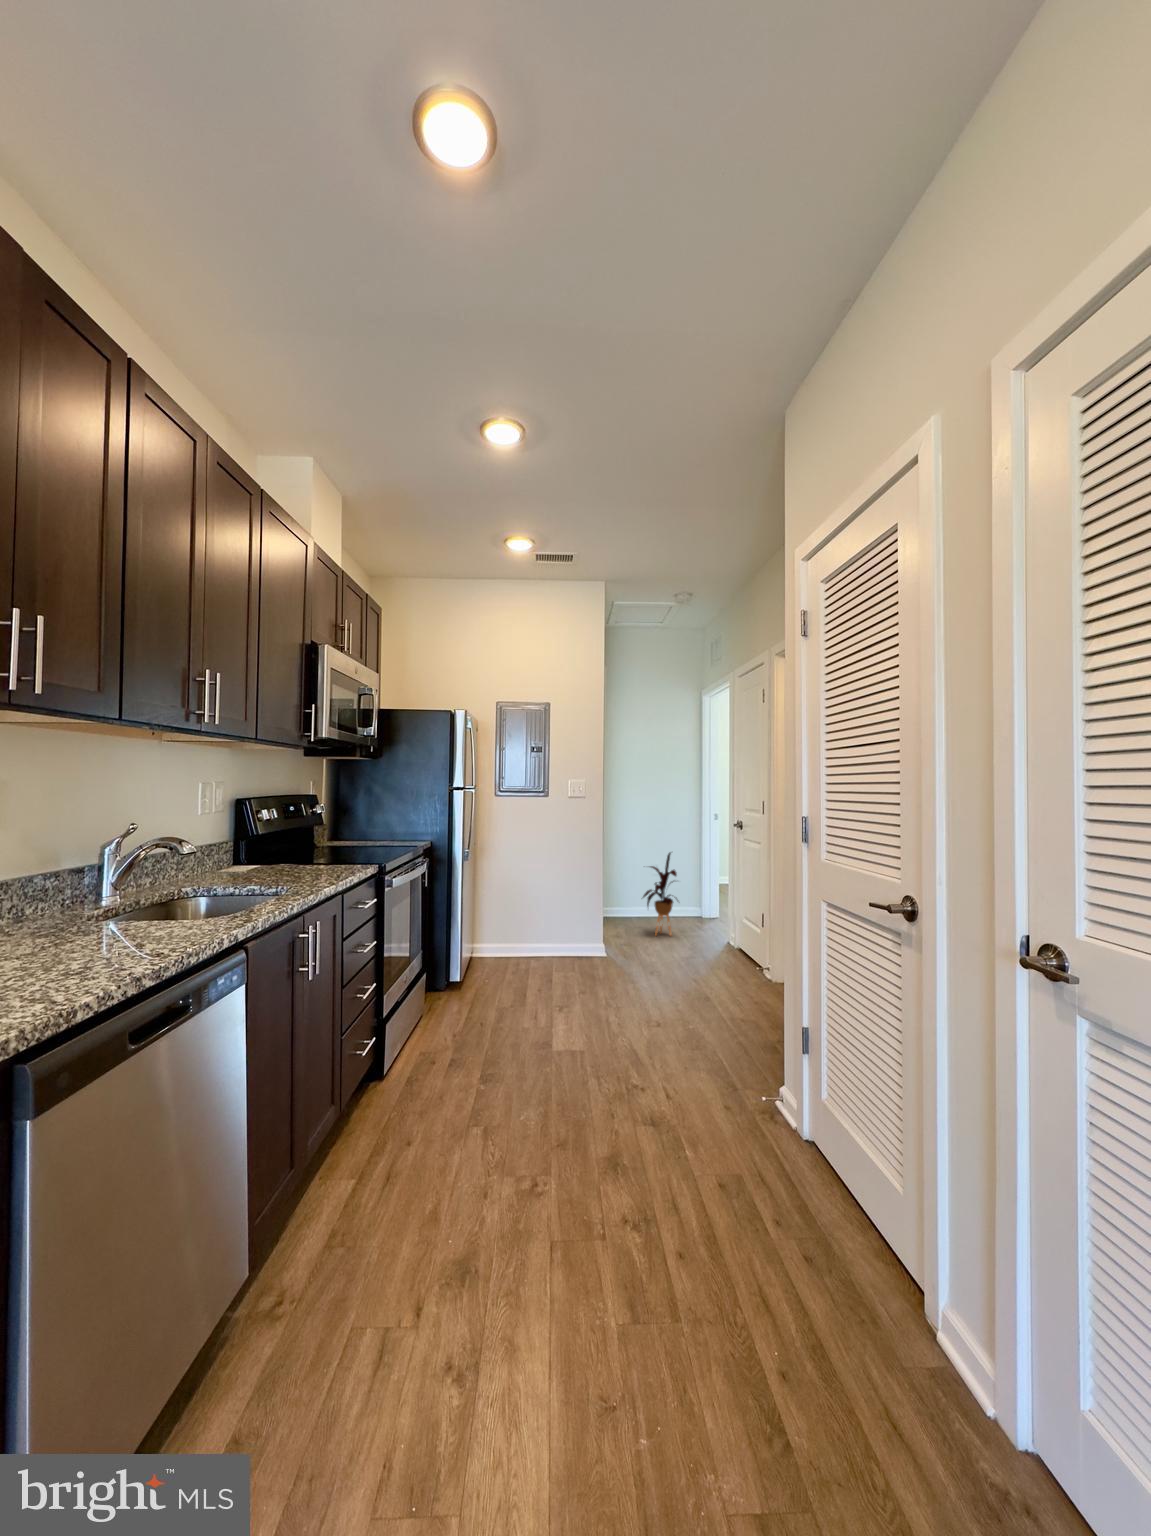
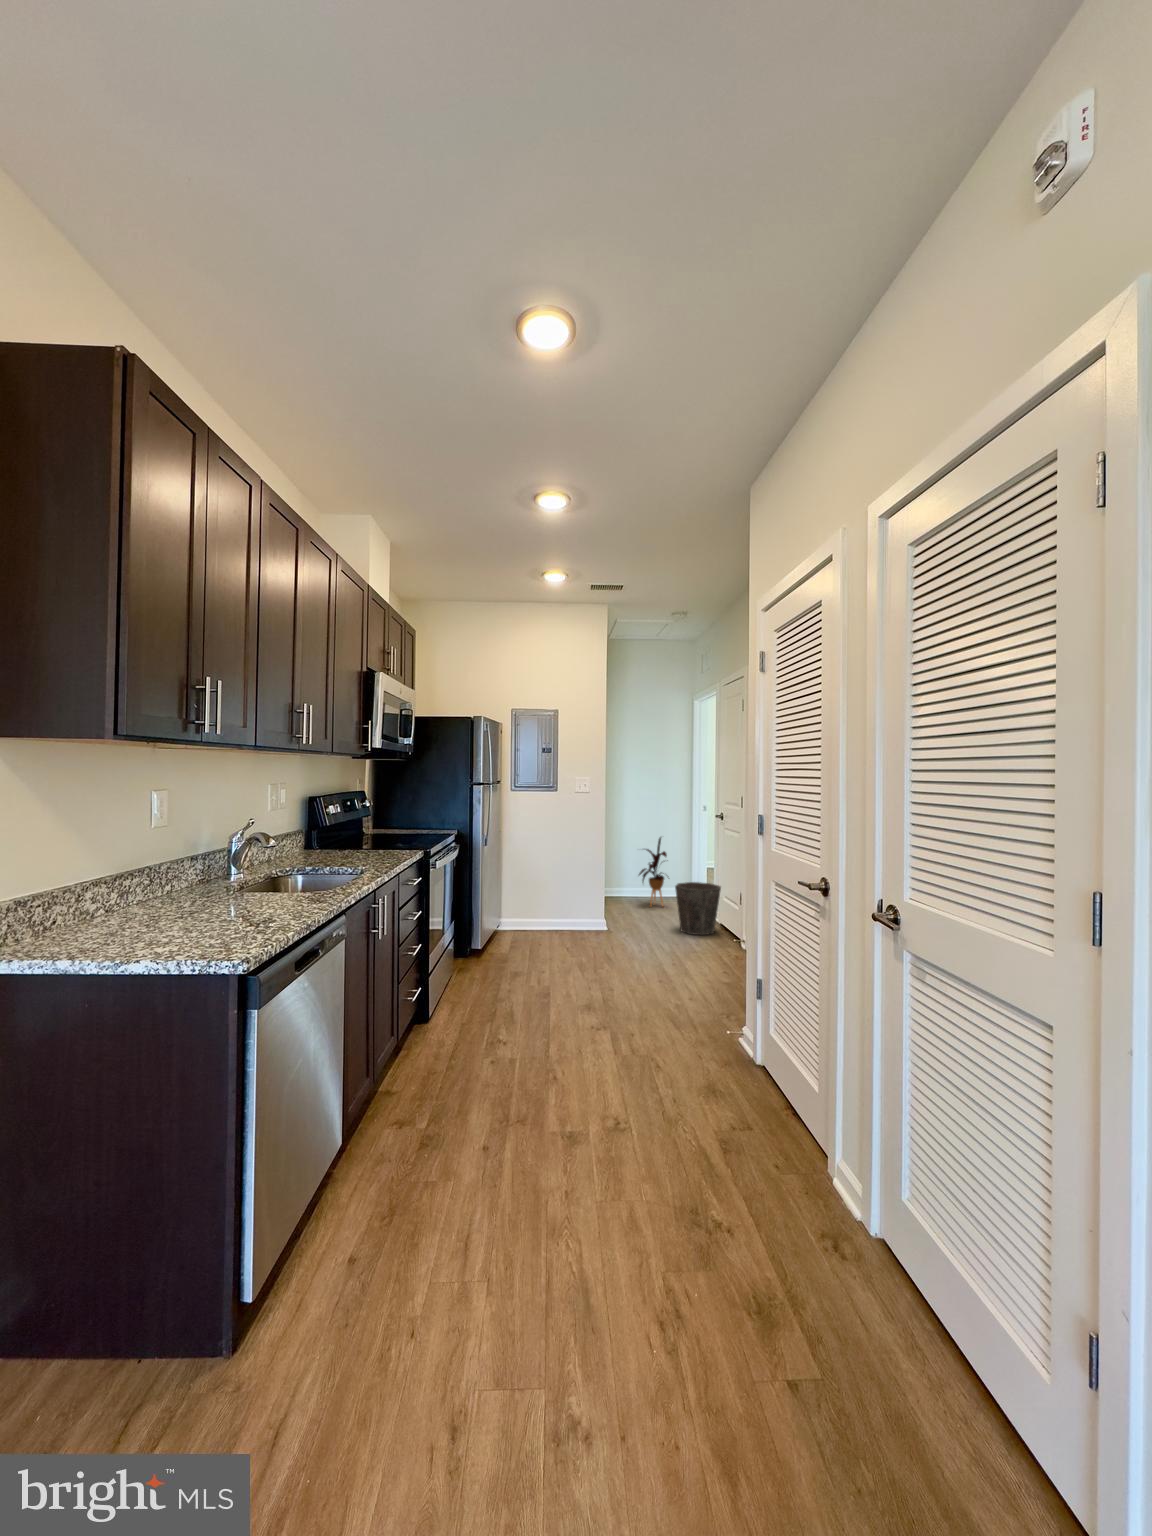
waste bin: none [685,907,740,970] -> present [675,882,721,935]

